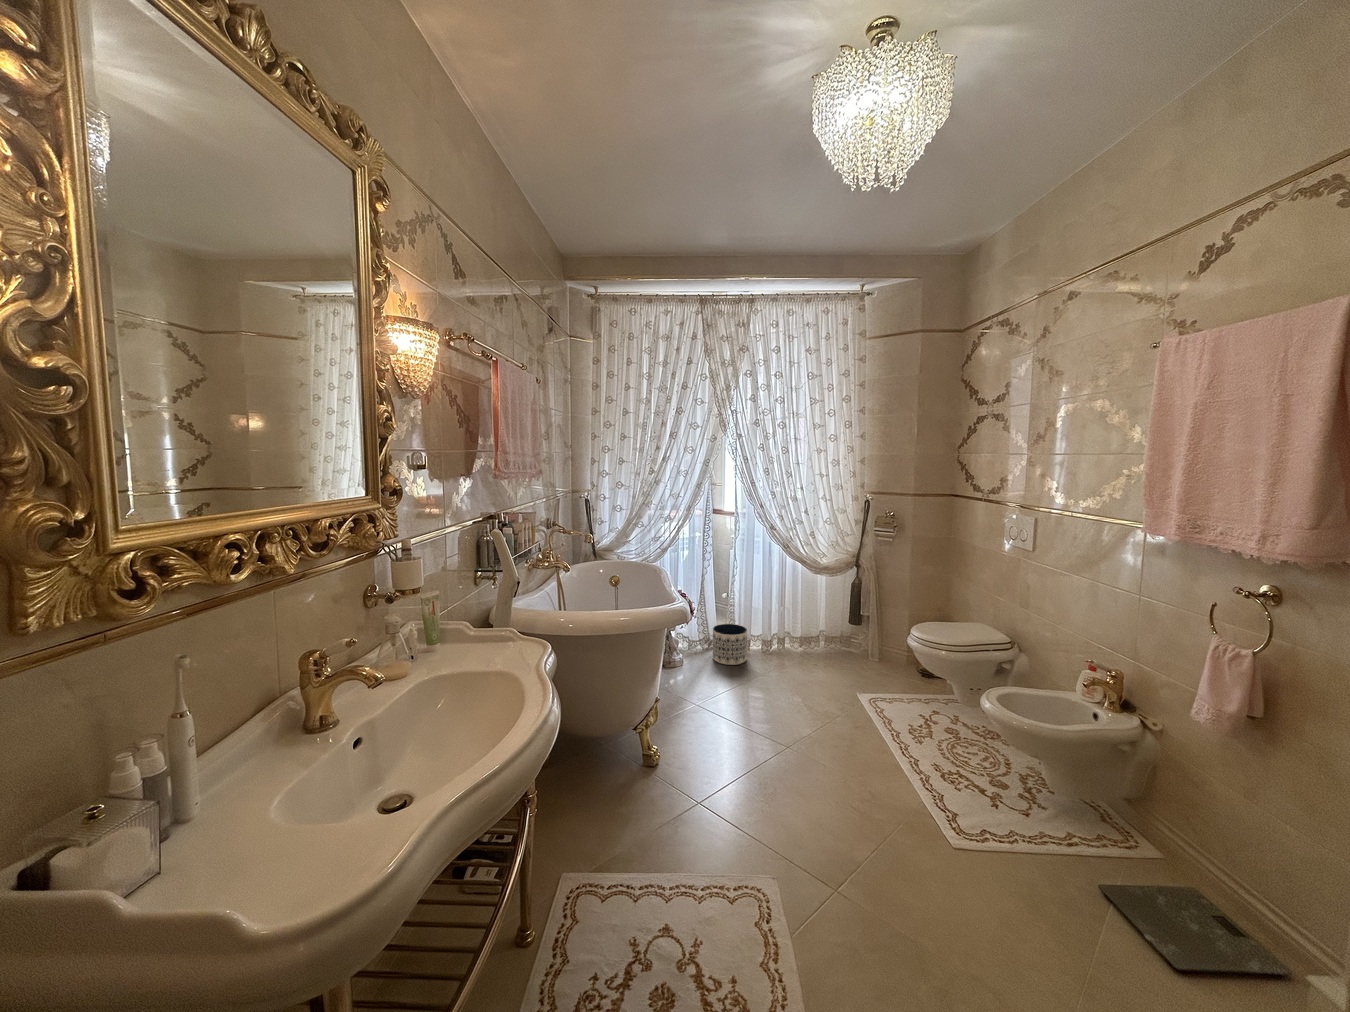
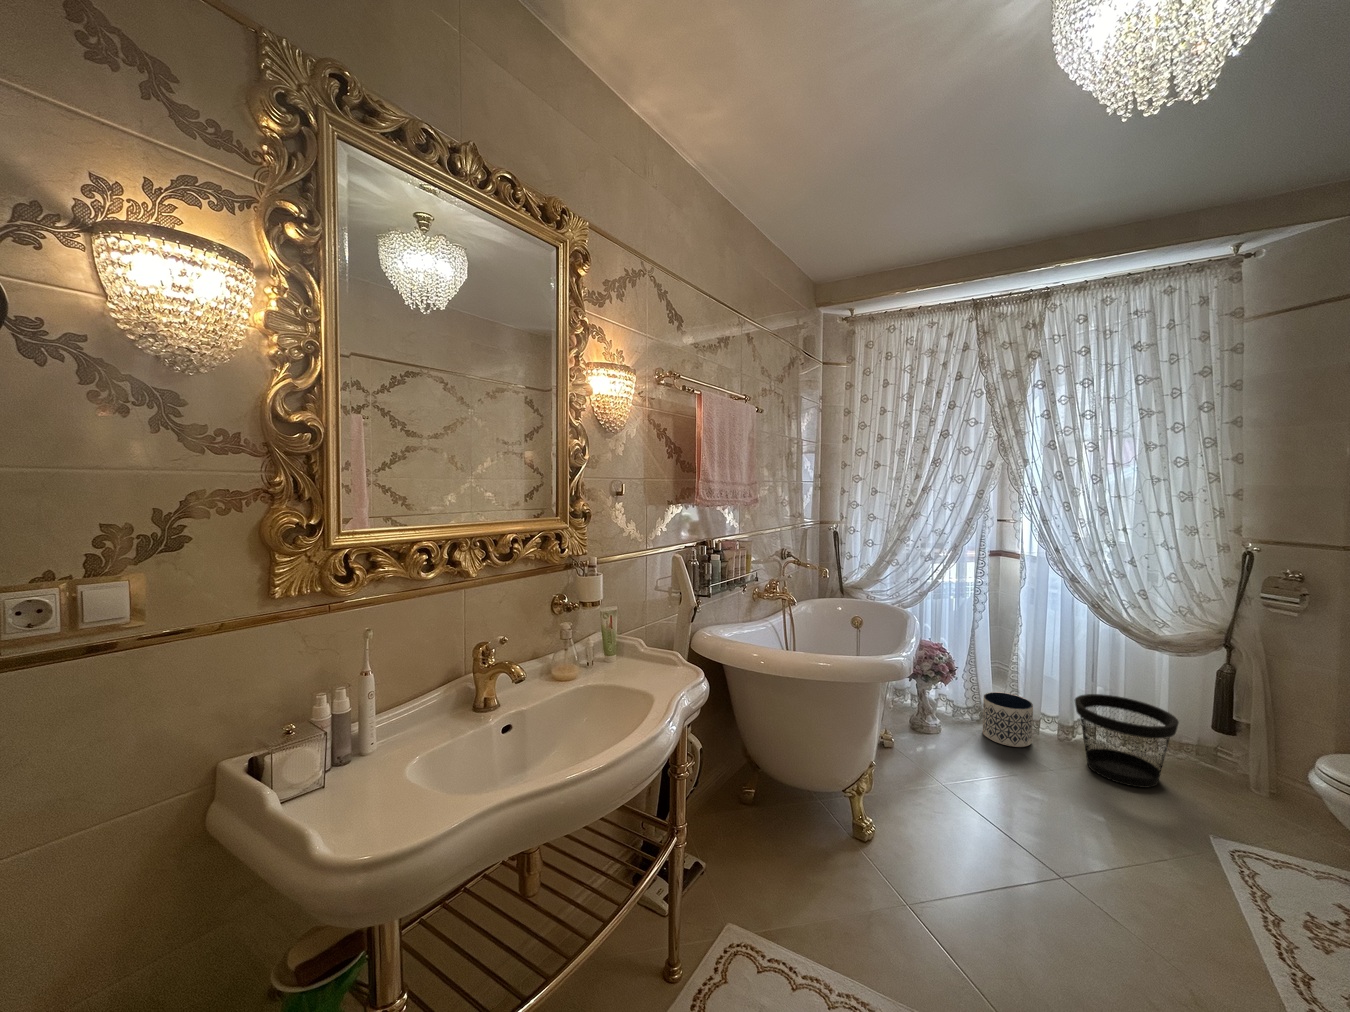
wastebasket: none [774,612,835,674] -> present [1075,694,1179,788]

